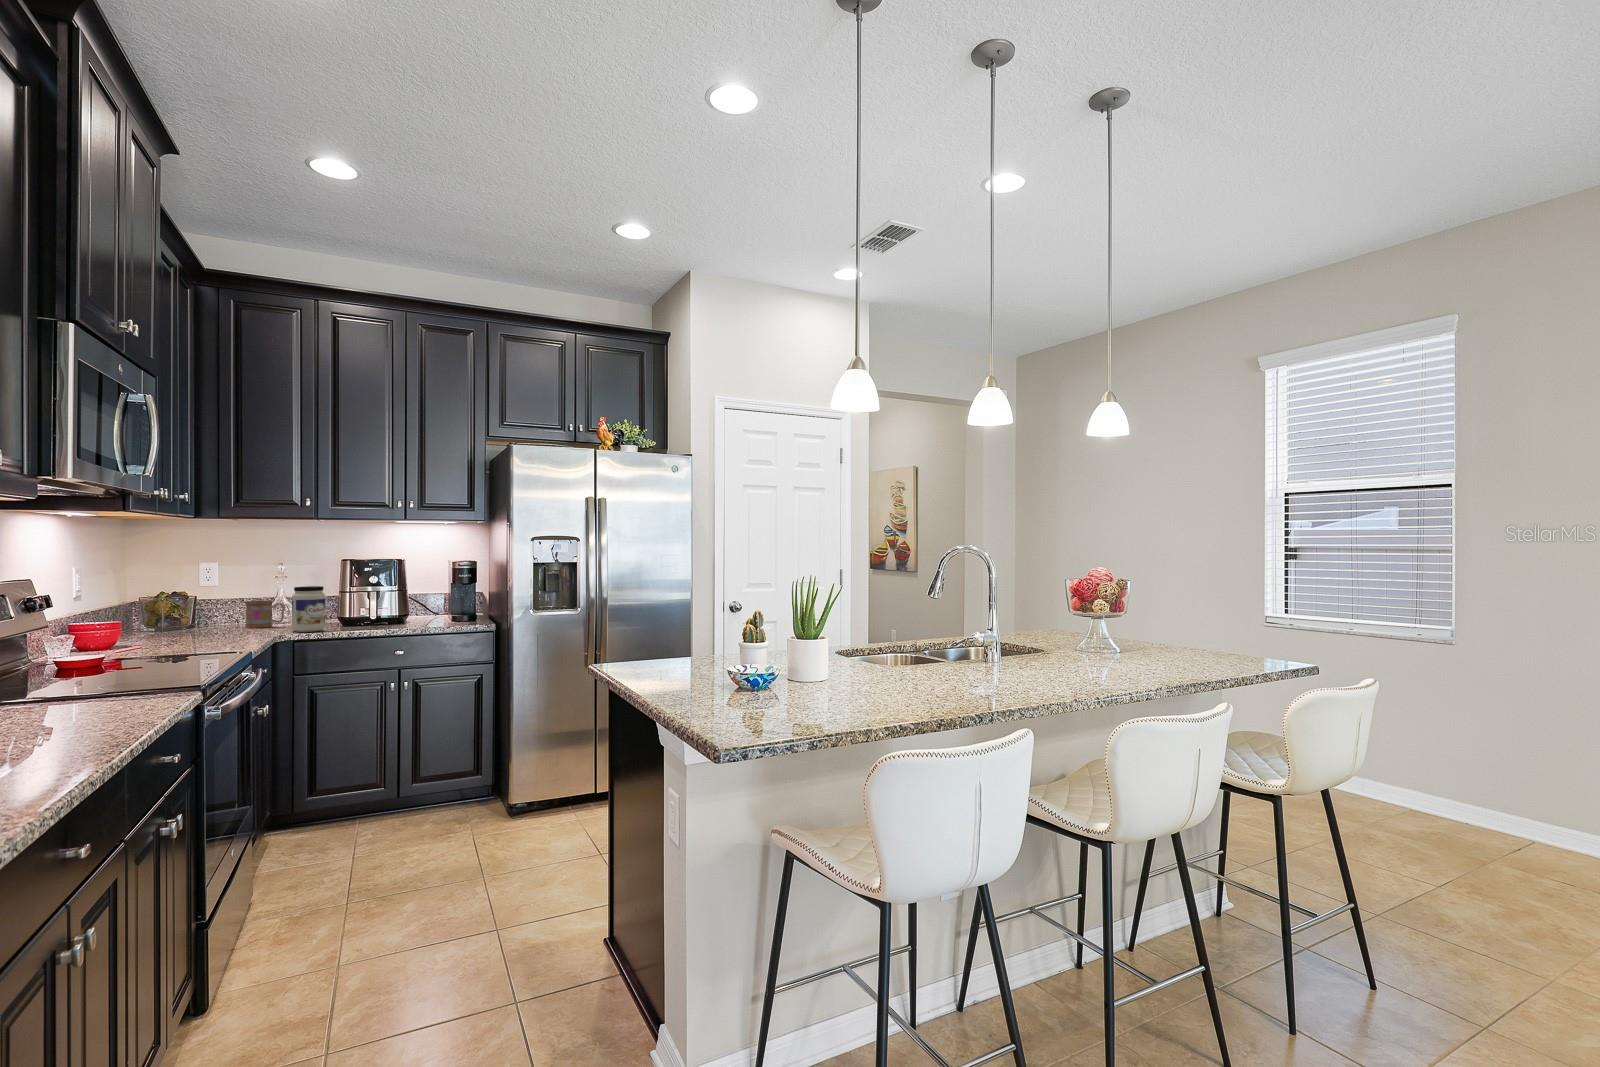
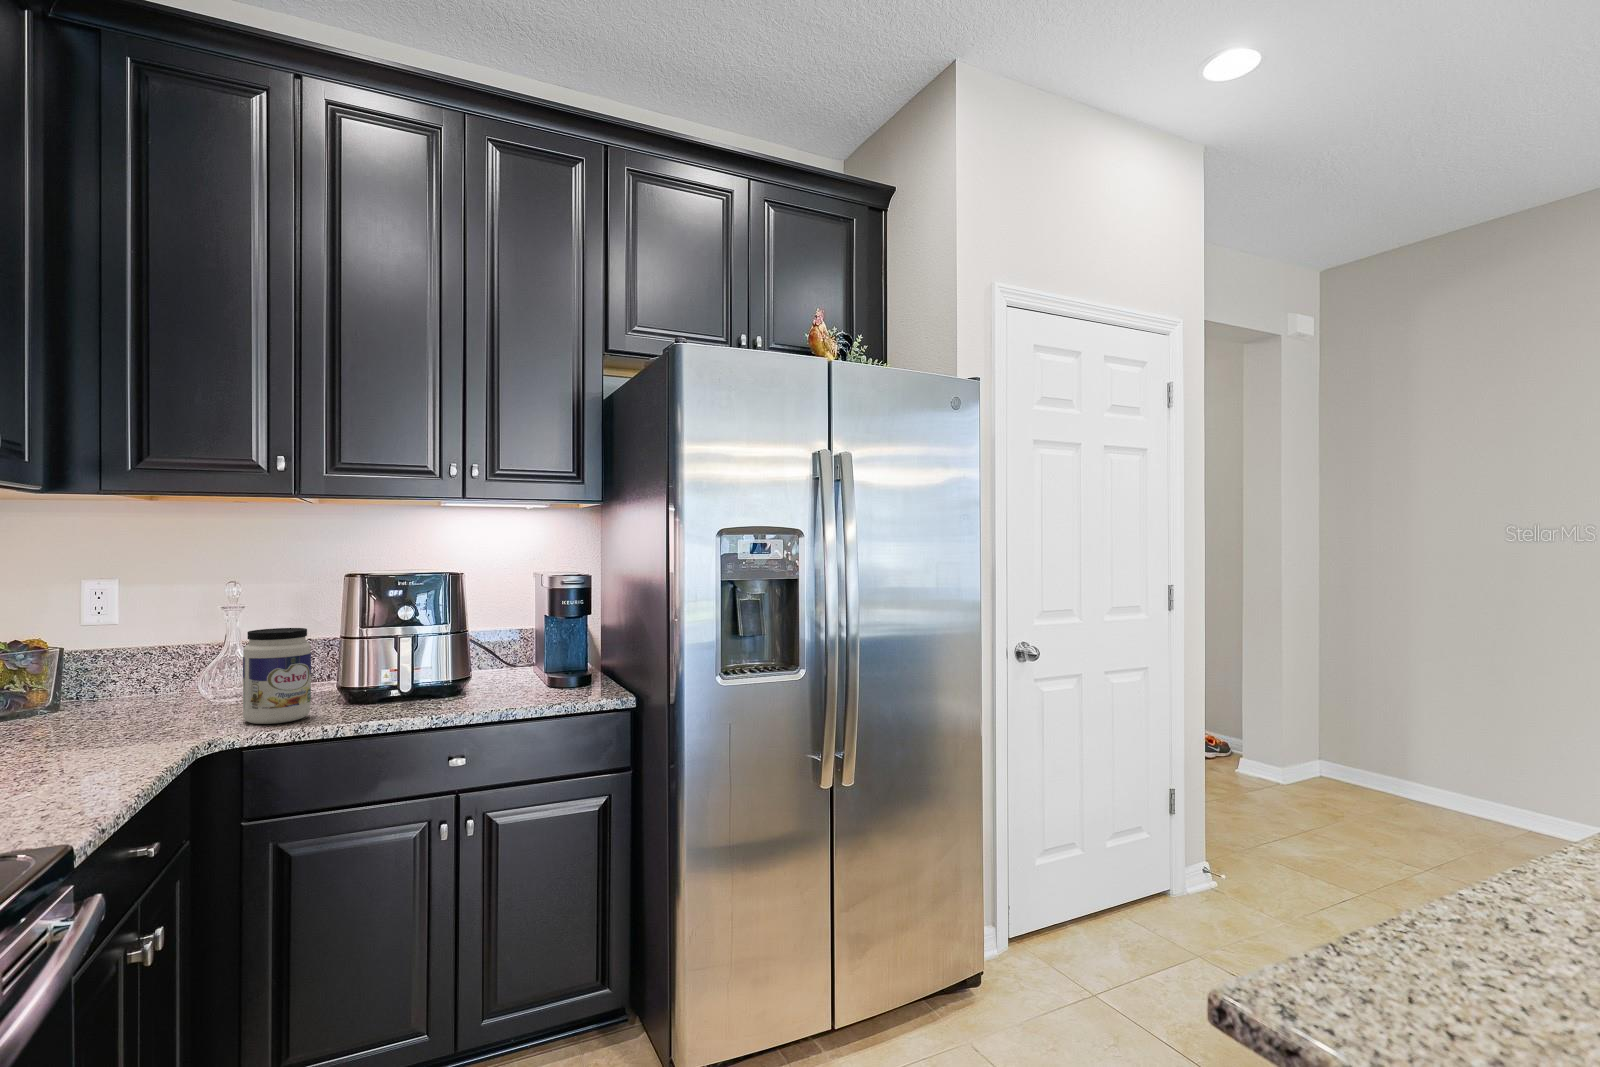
mug: present [245,601,284,628] -> none [161,653,238,710]

